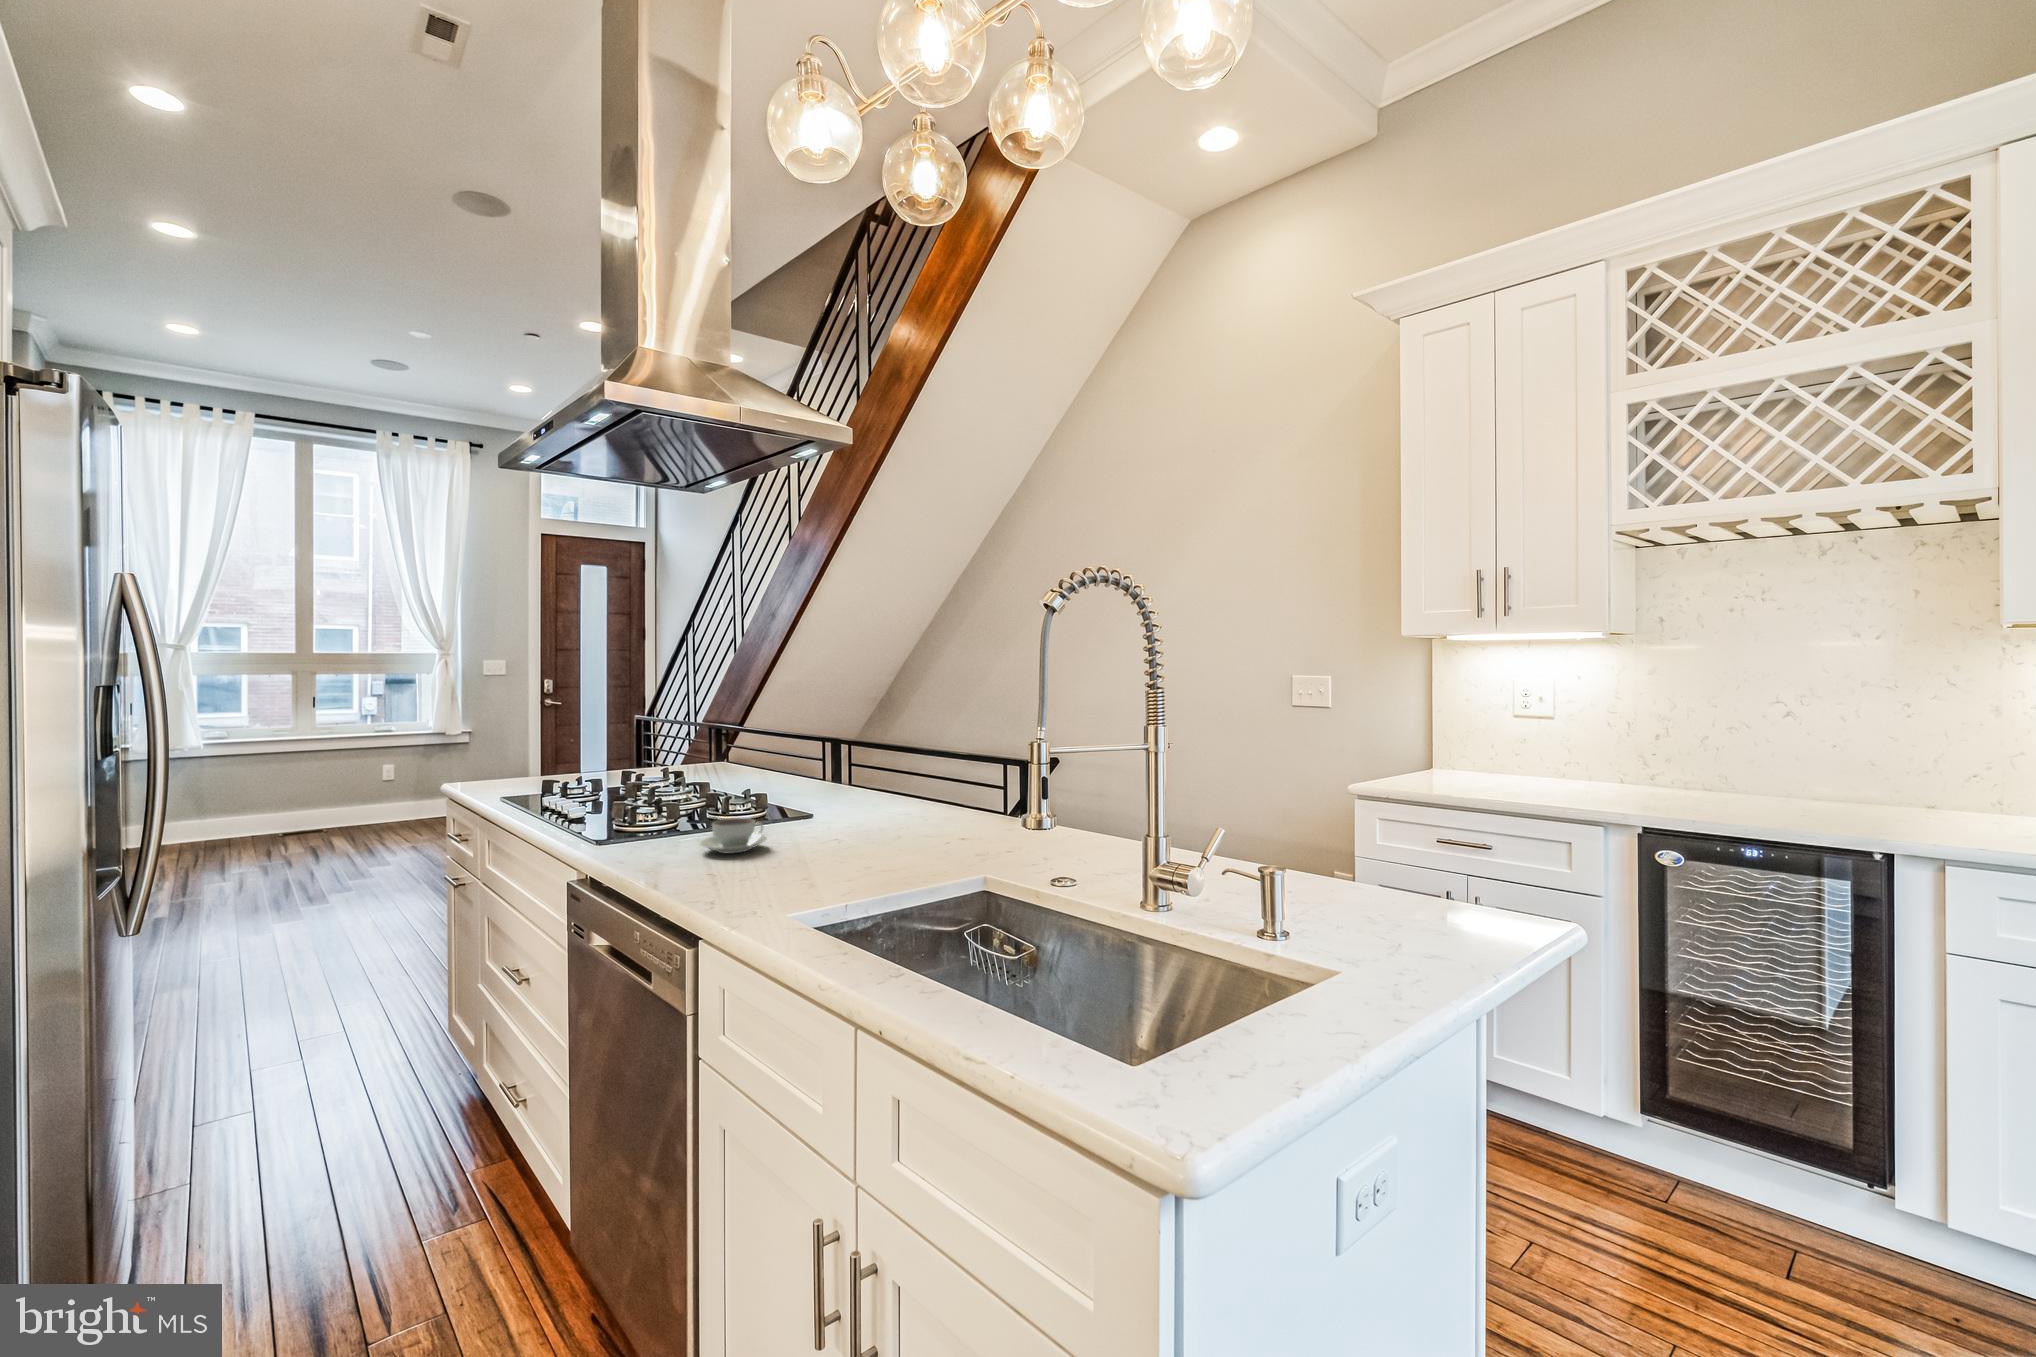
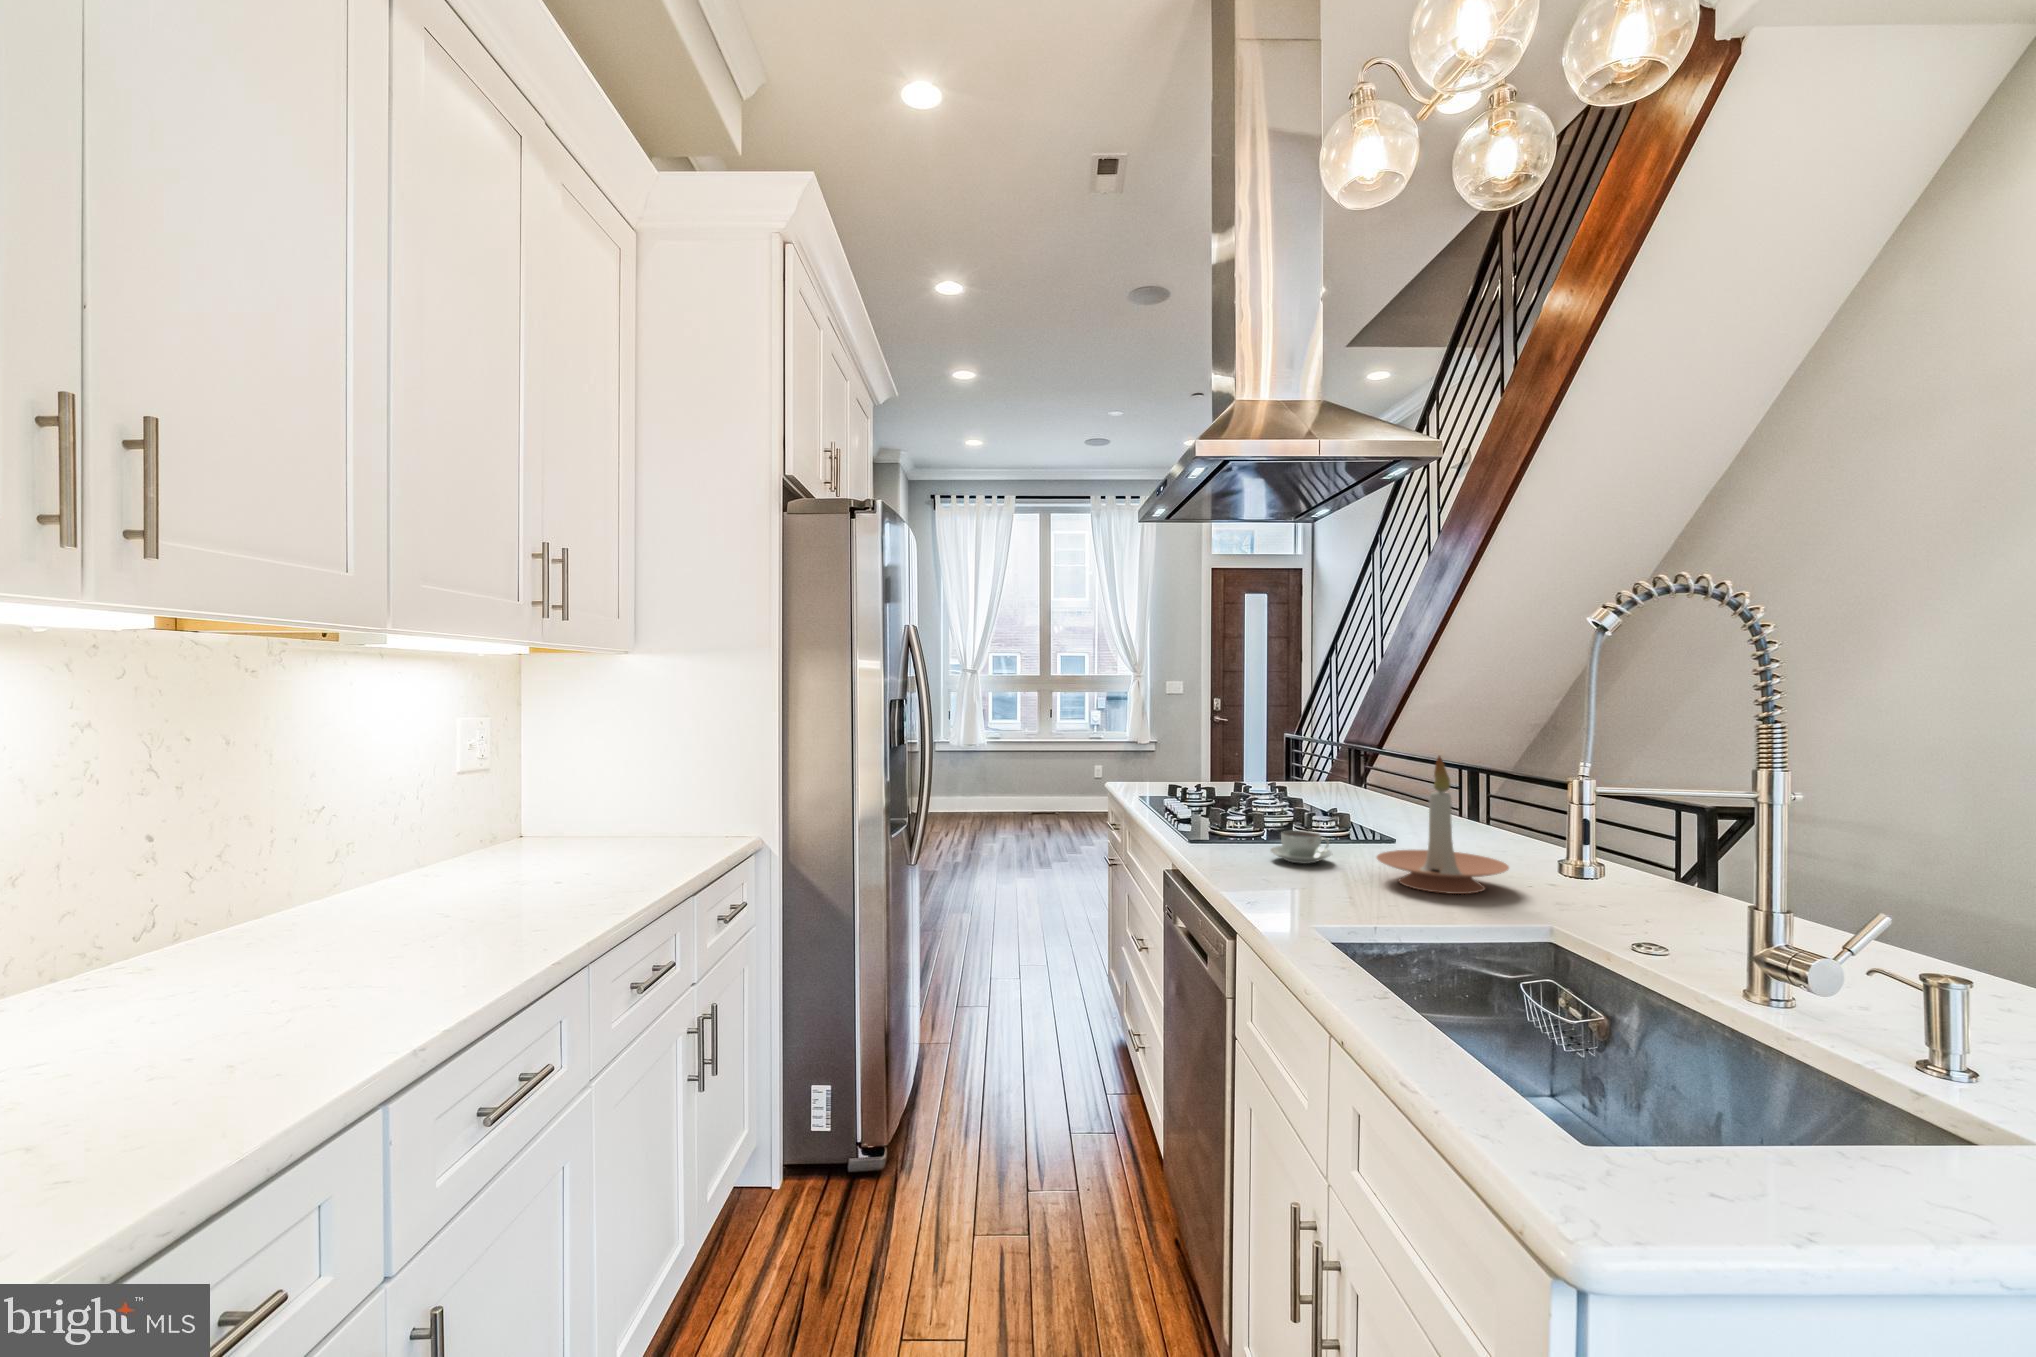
candle holder: none [817,729,932,861] -> present [1377,756,1509,894]

